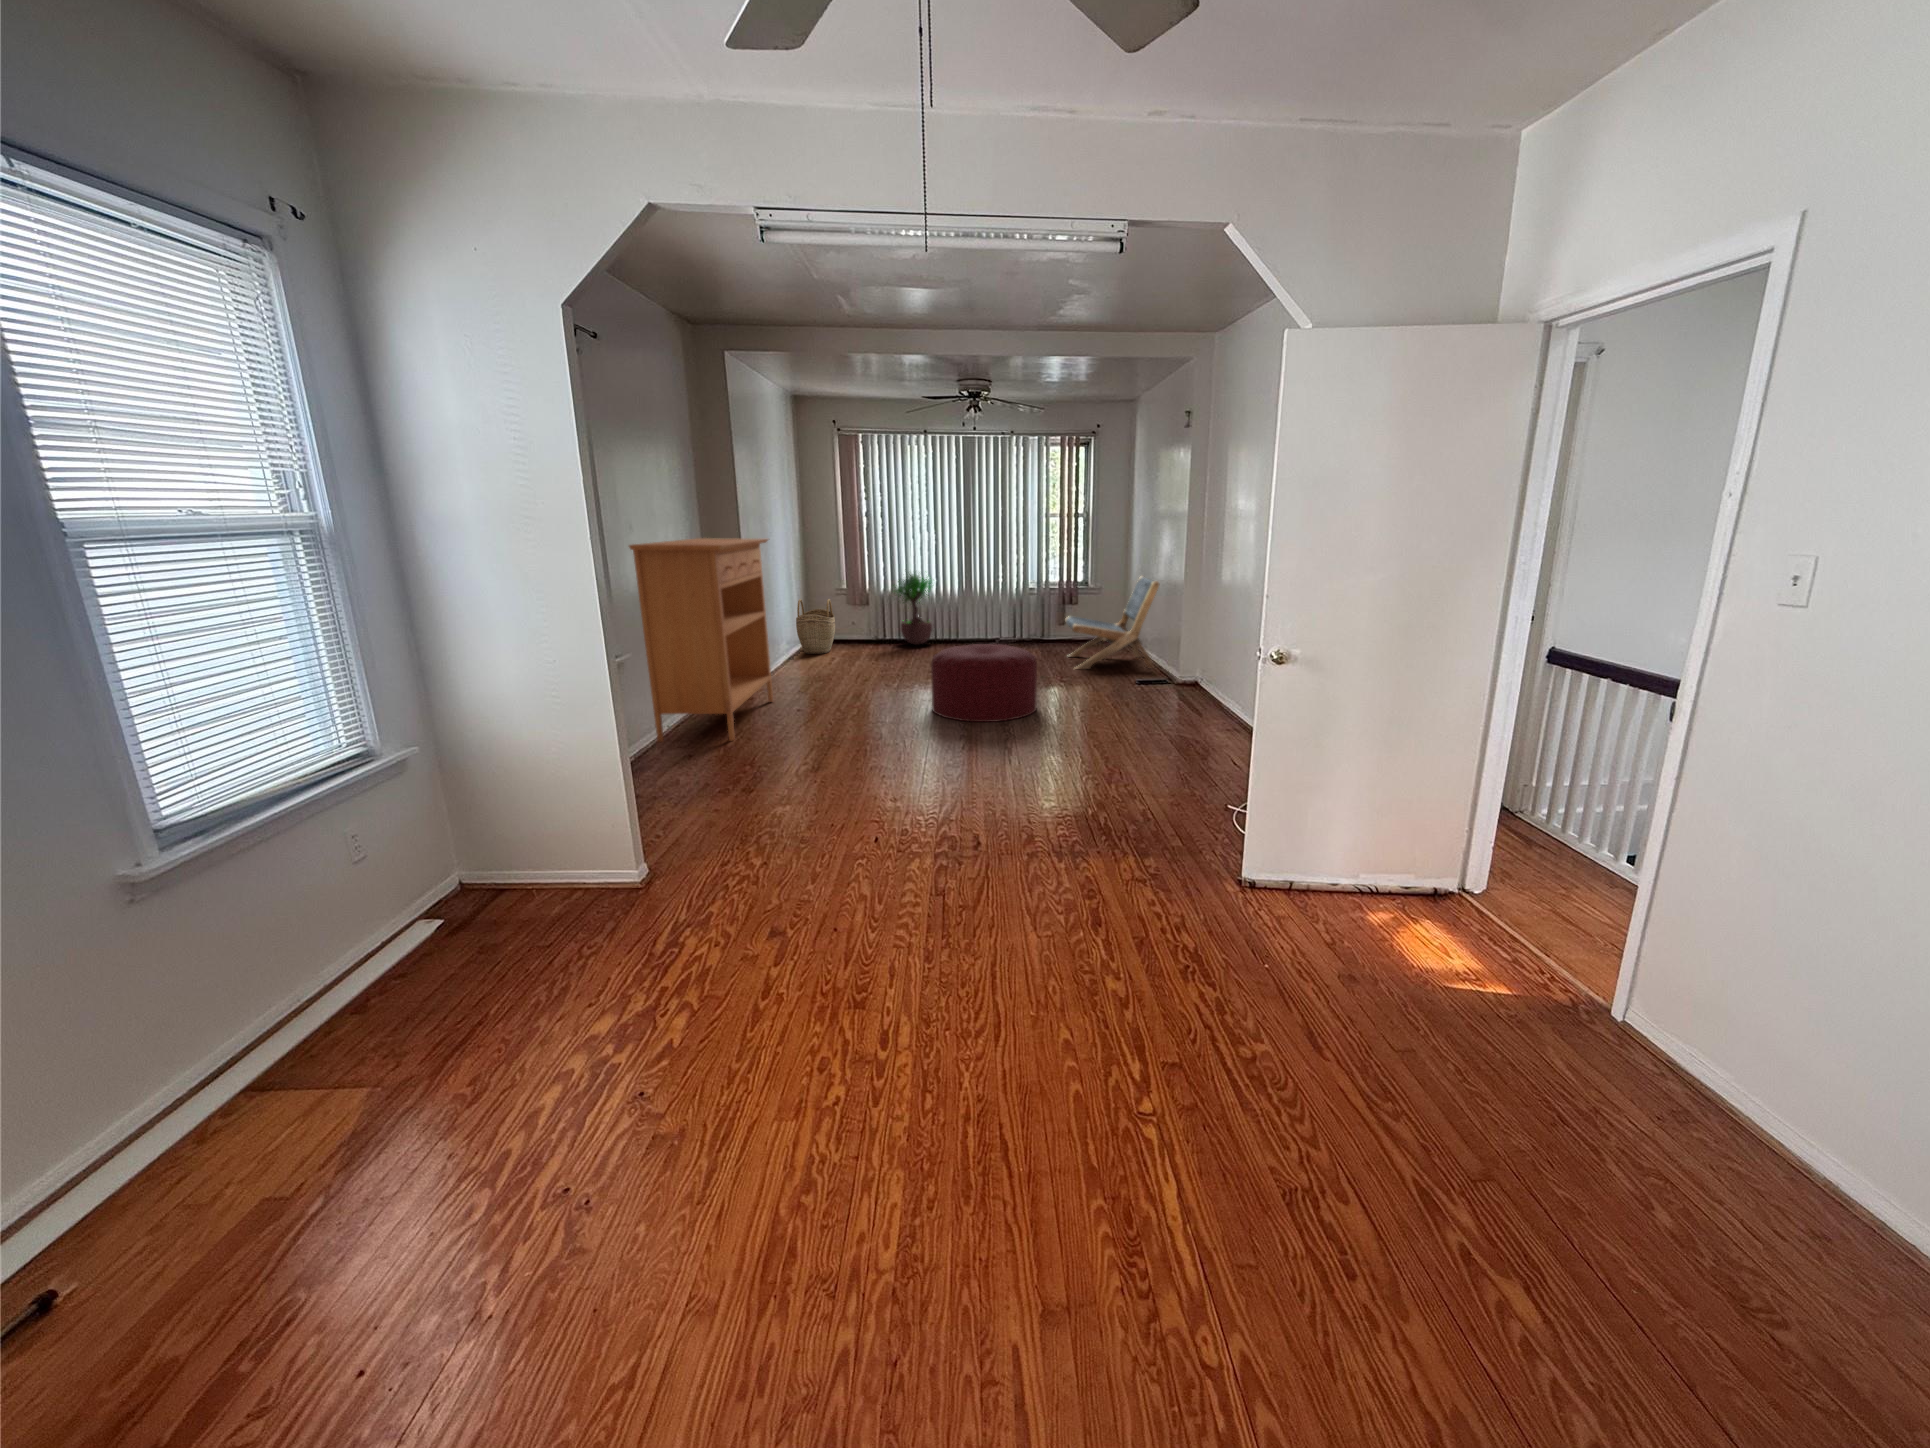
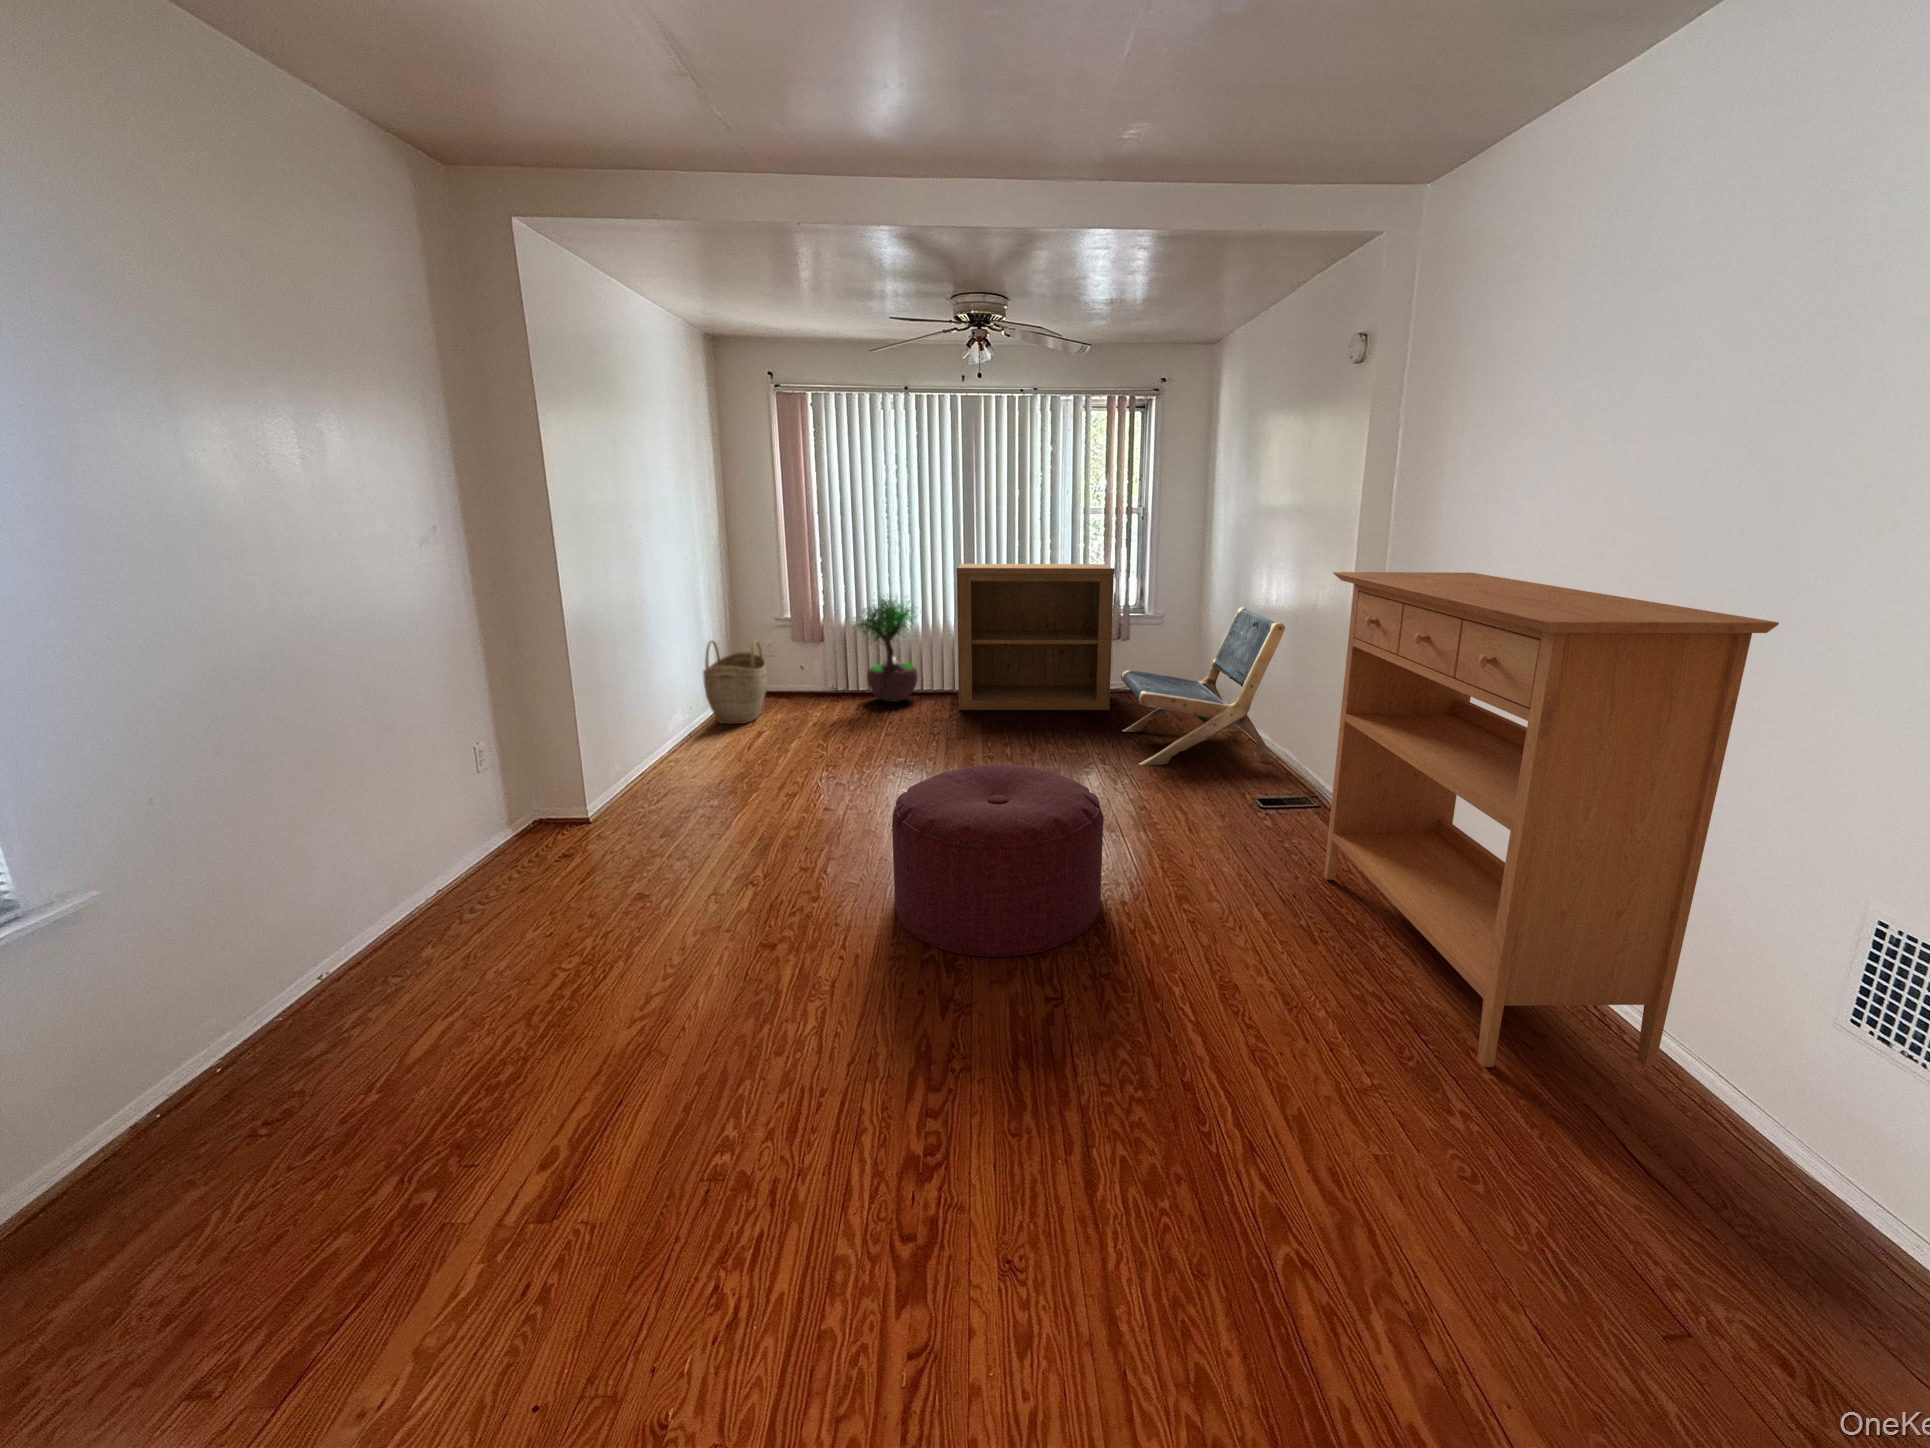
console table: present [629,538,773,742] -> present [1324,572,1779,1067]
bookshelf: none [960,551,1064,648] -> present [957,564,1115,710]

